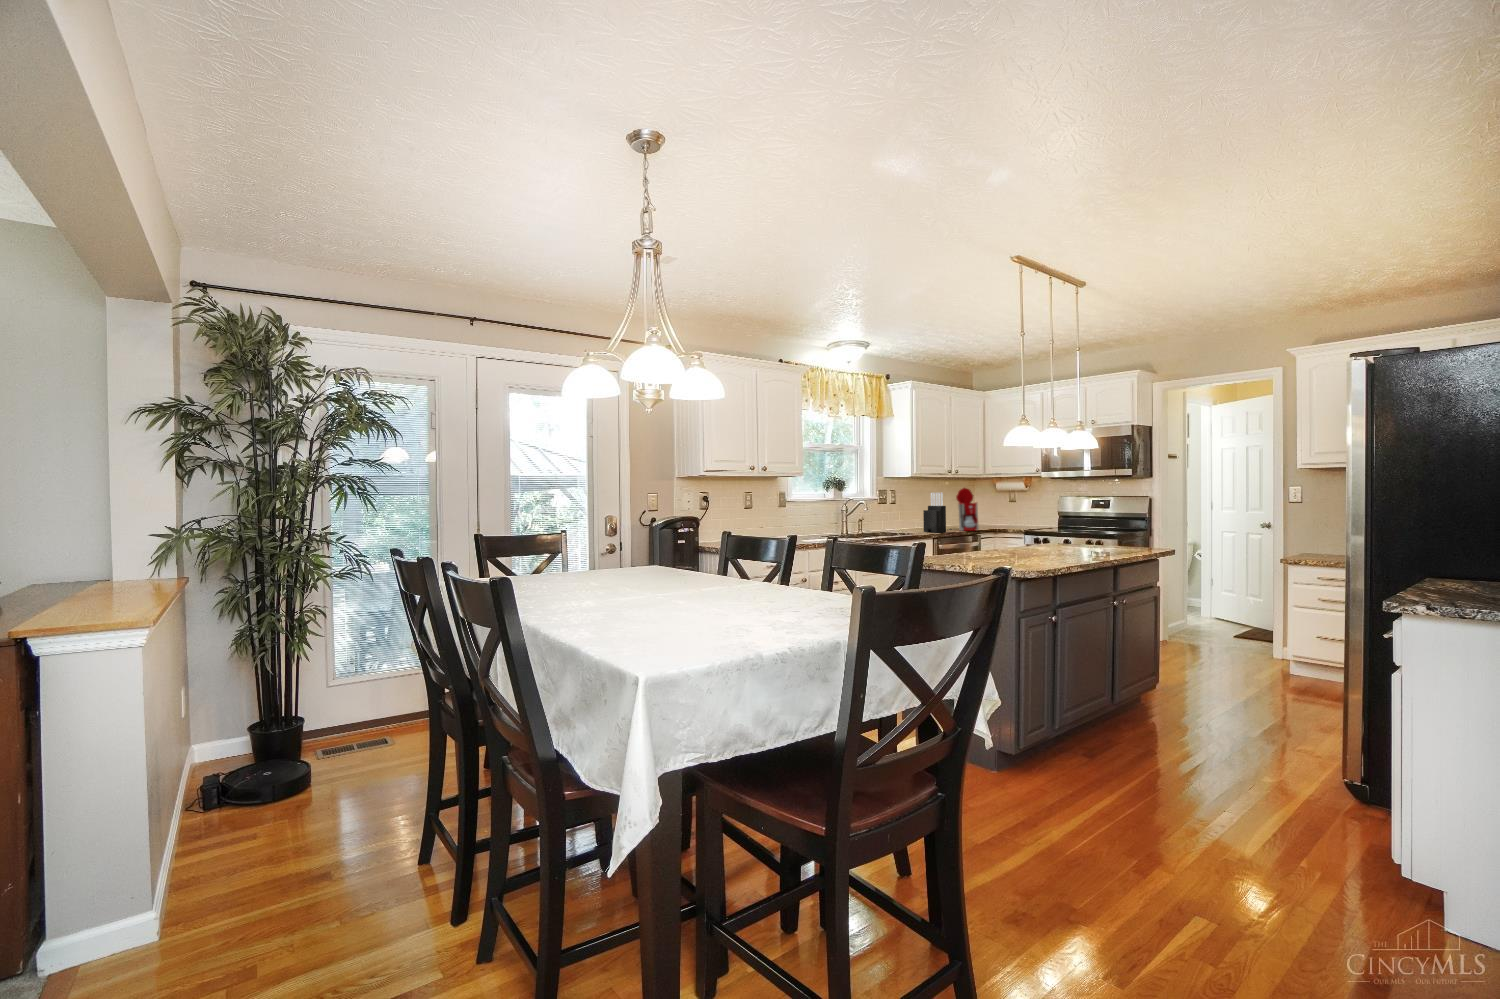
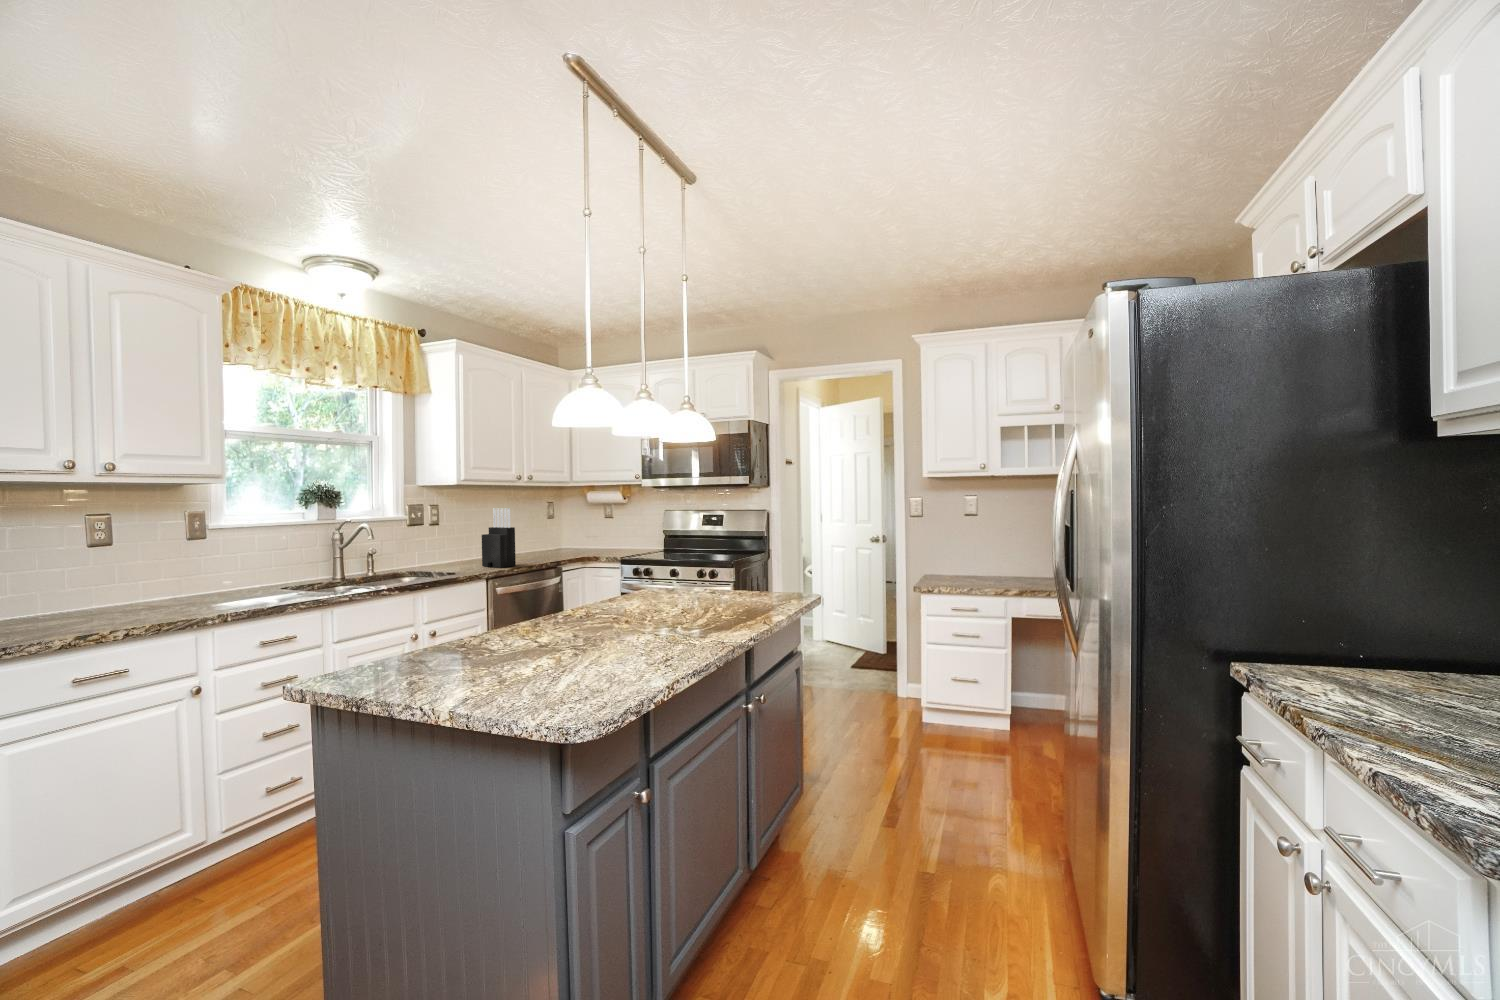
coffee maker: present [949,488,979,531] -> none [519,500,564,561]

